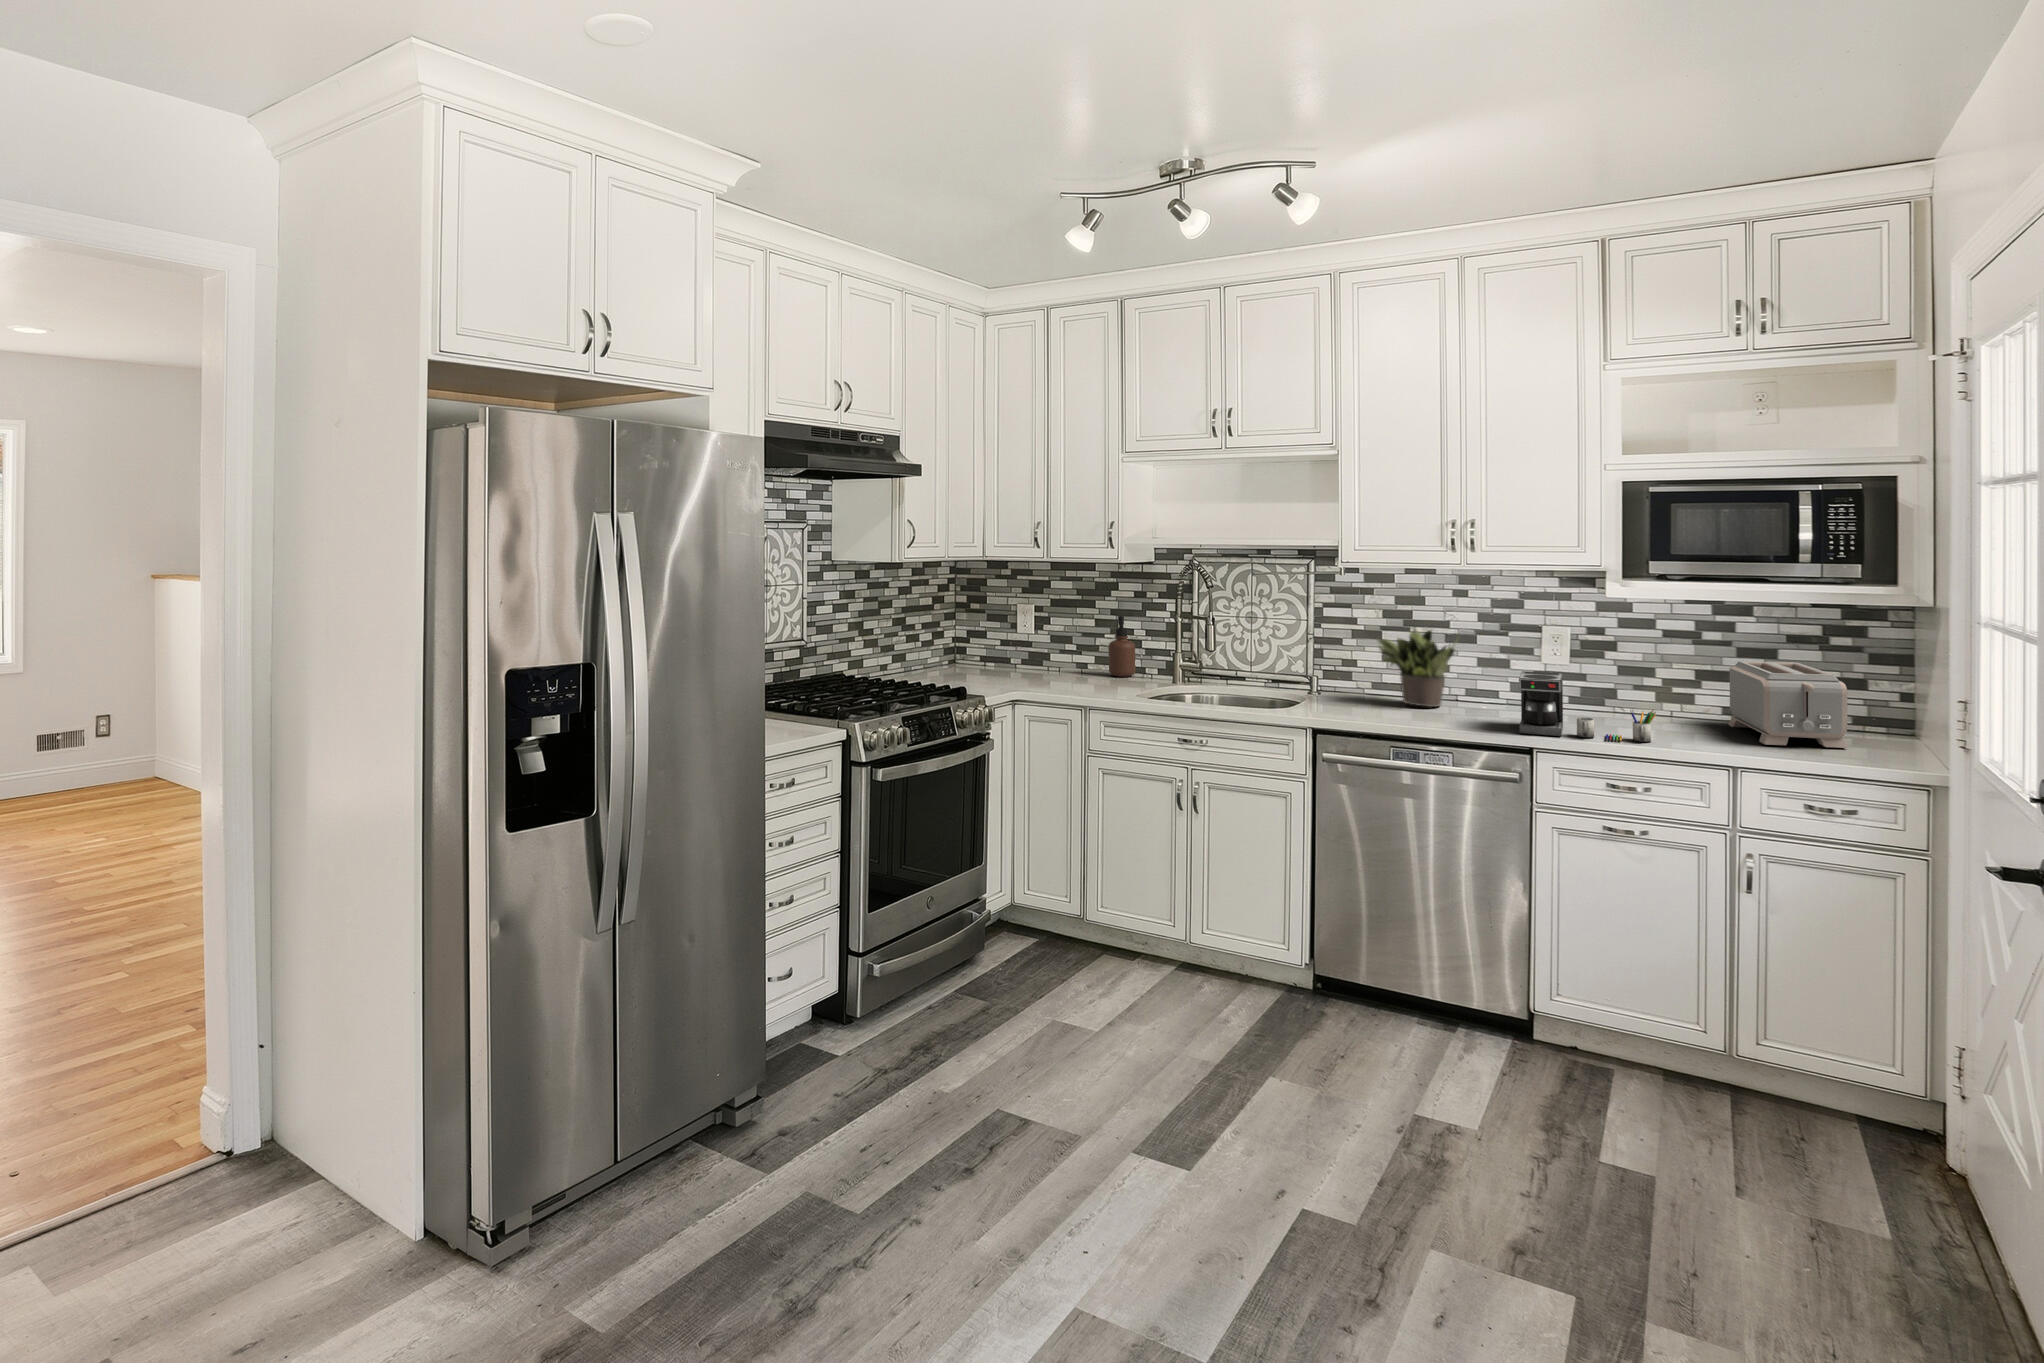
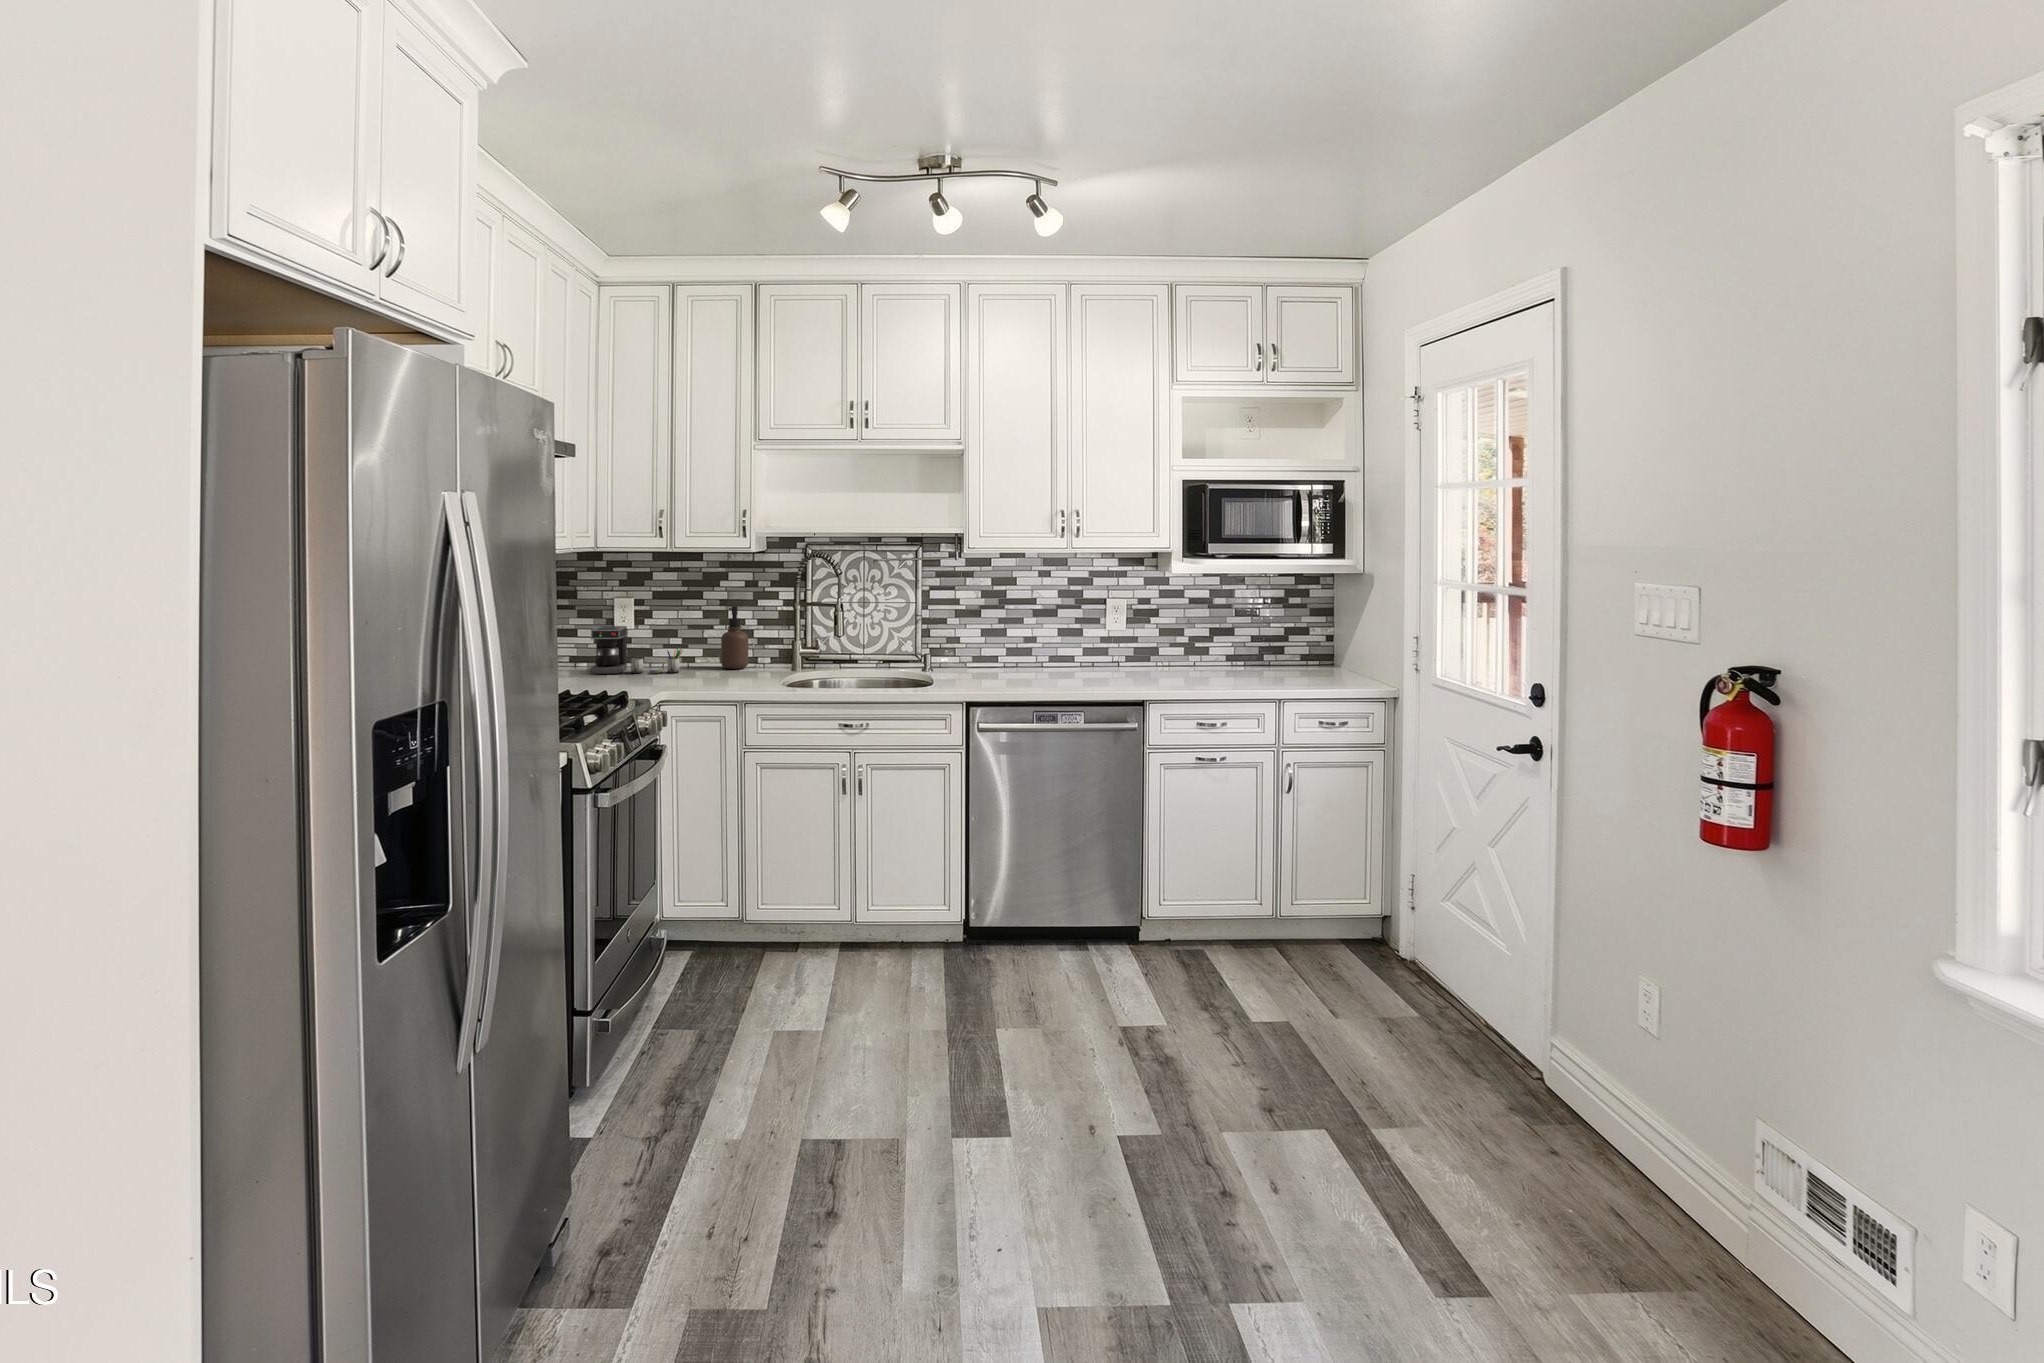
potted plant: present [1378,628,1454,707] -> none [983,598,1054,672]
toaster: present [1728,661,1848,748] -> none [1231,618,1320,678]
coffee maker: present [1519,671,1656,742] -> present [591,626,682,674]

